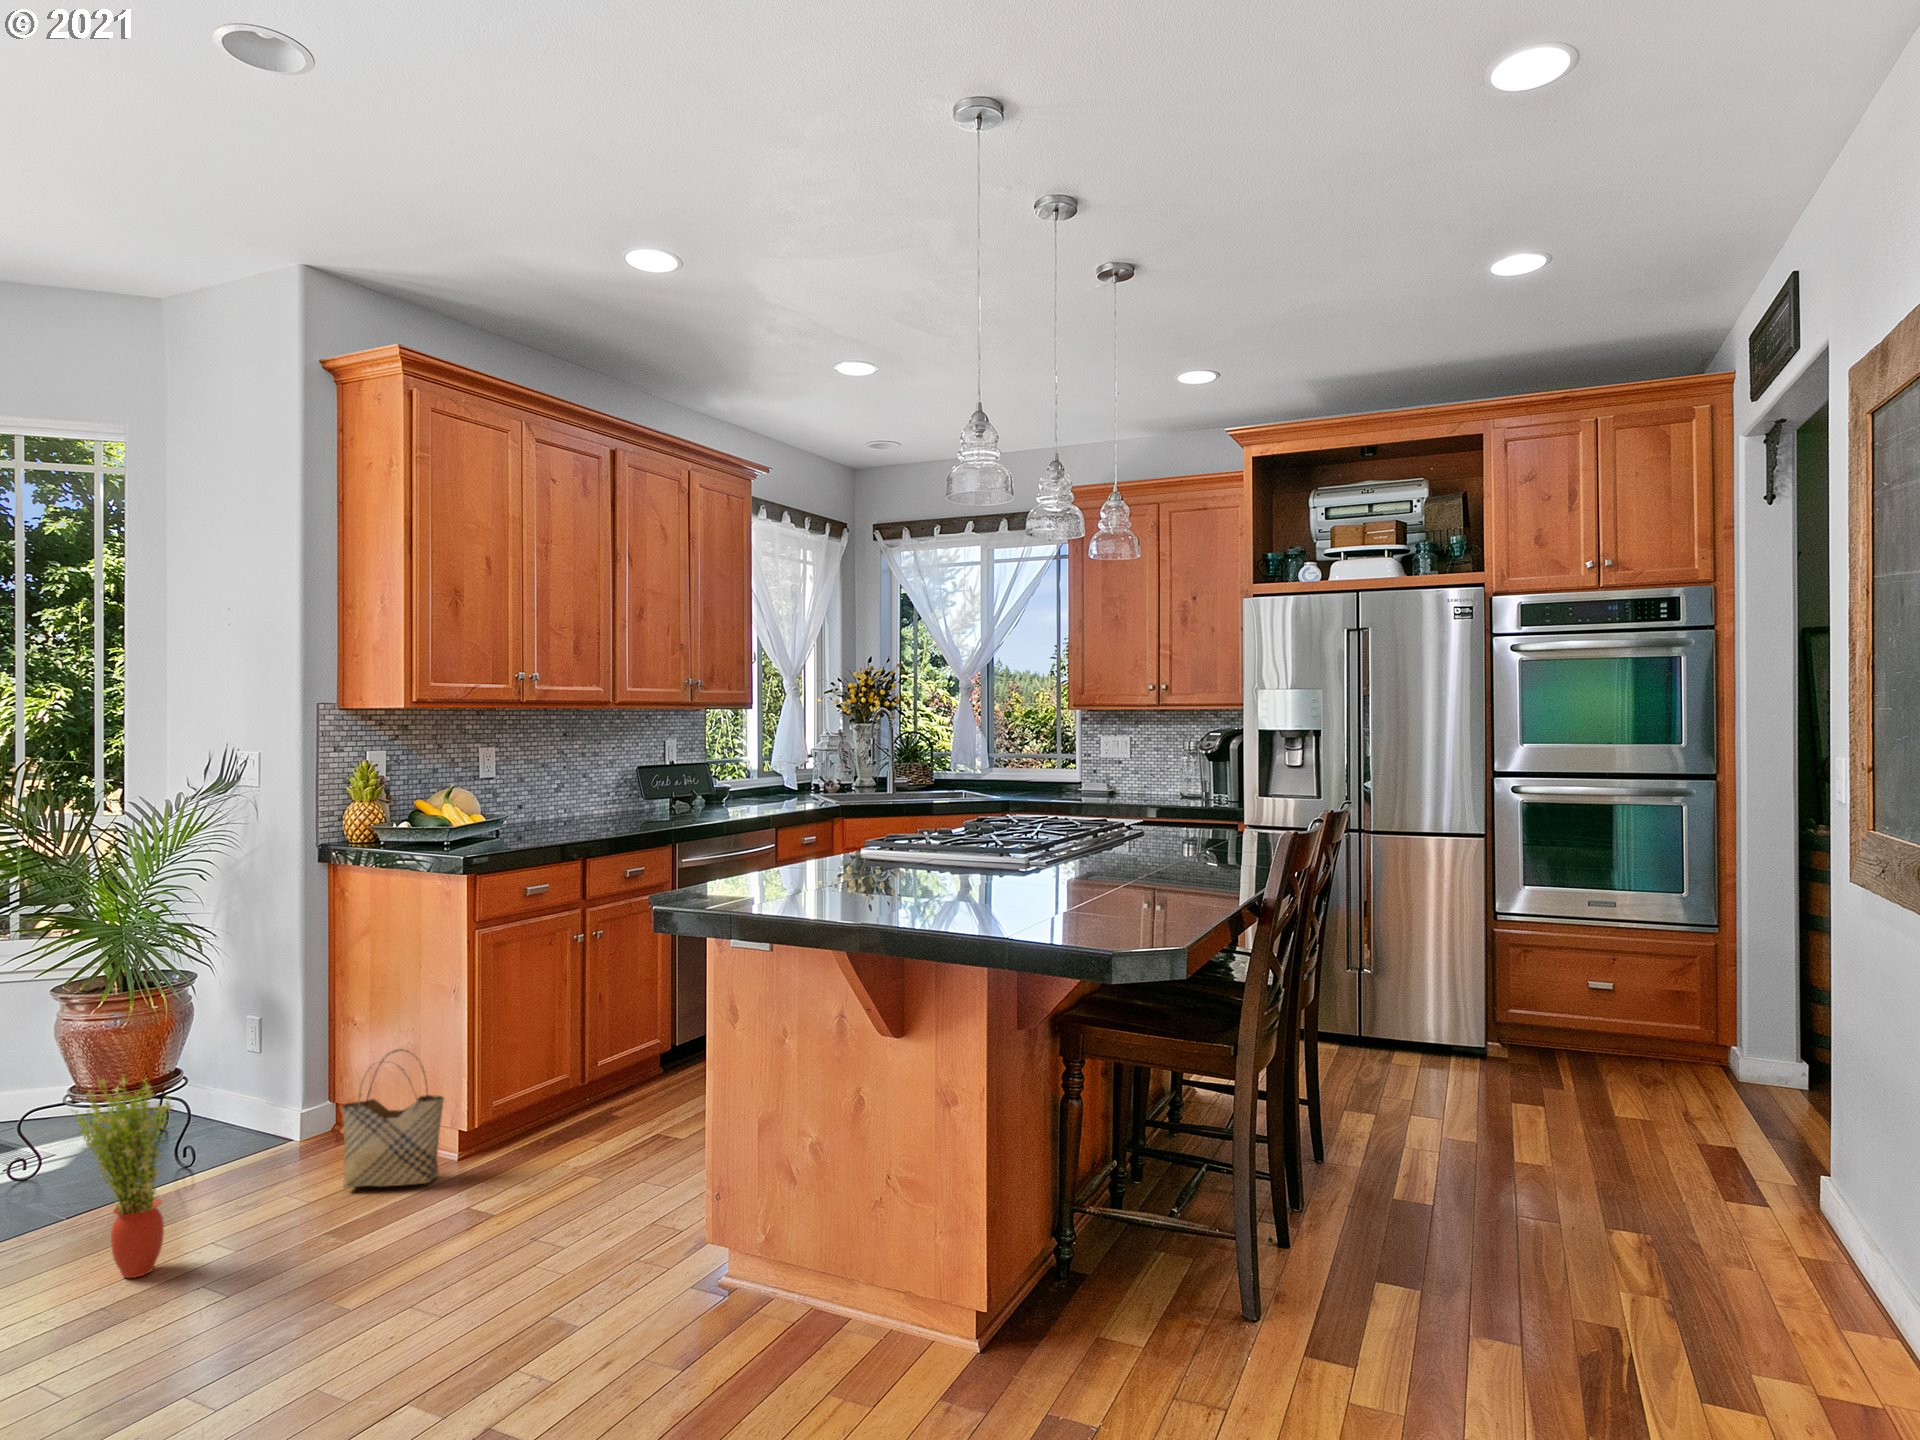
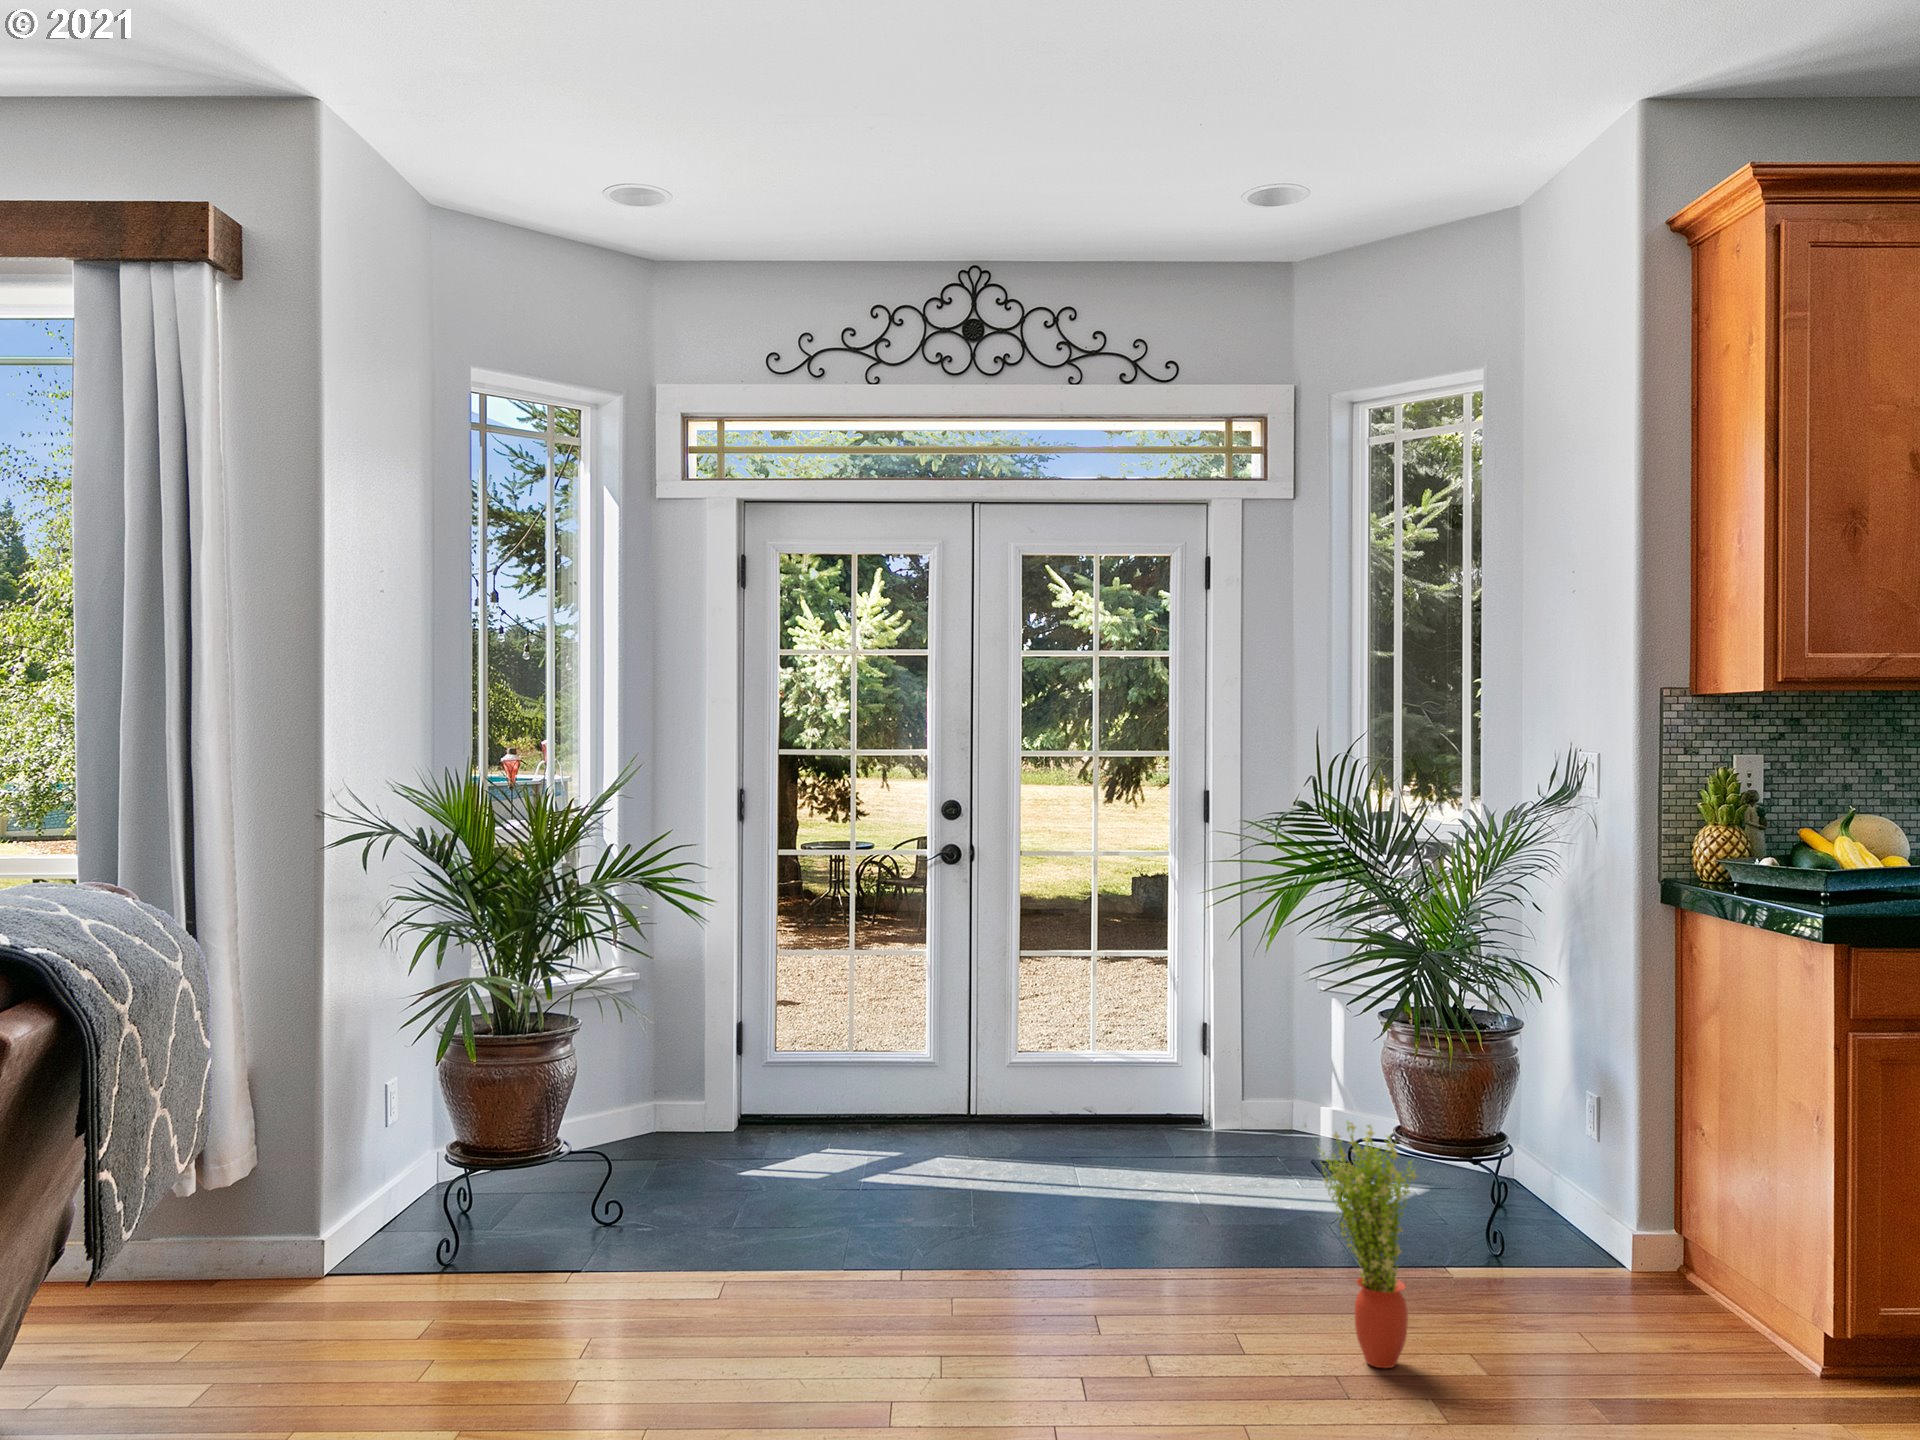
woven basket: present [341,1049,444,1188] -> none [1642,1184,1789,1394]

